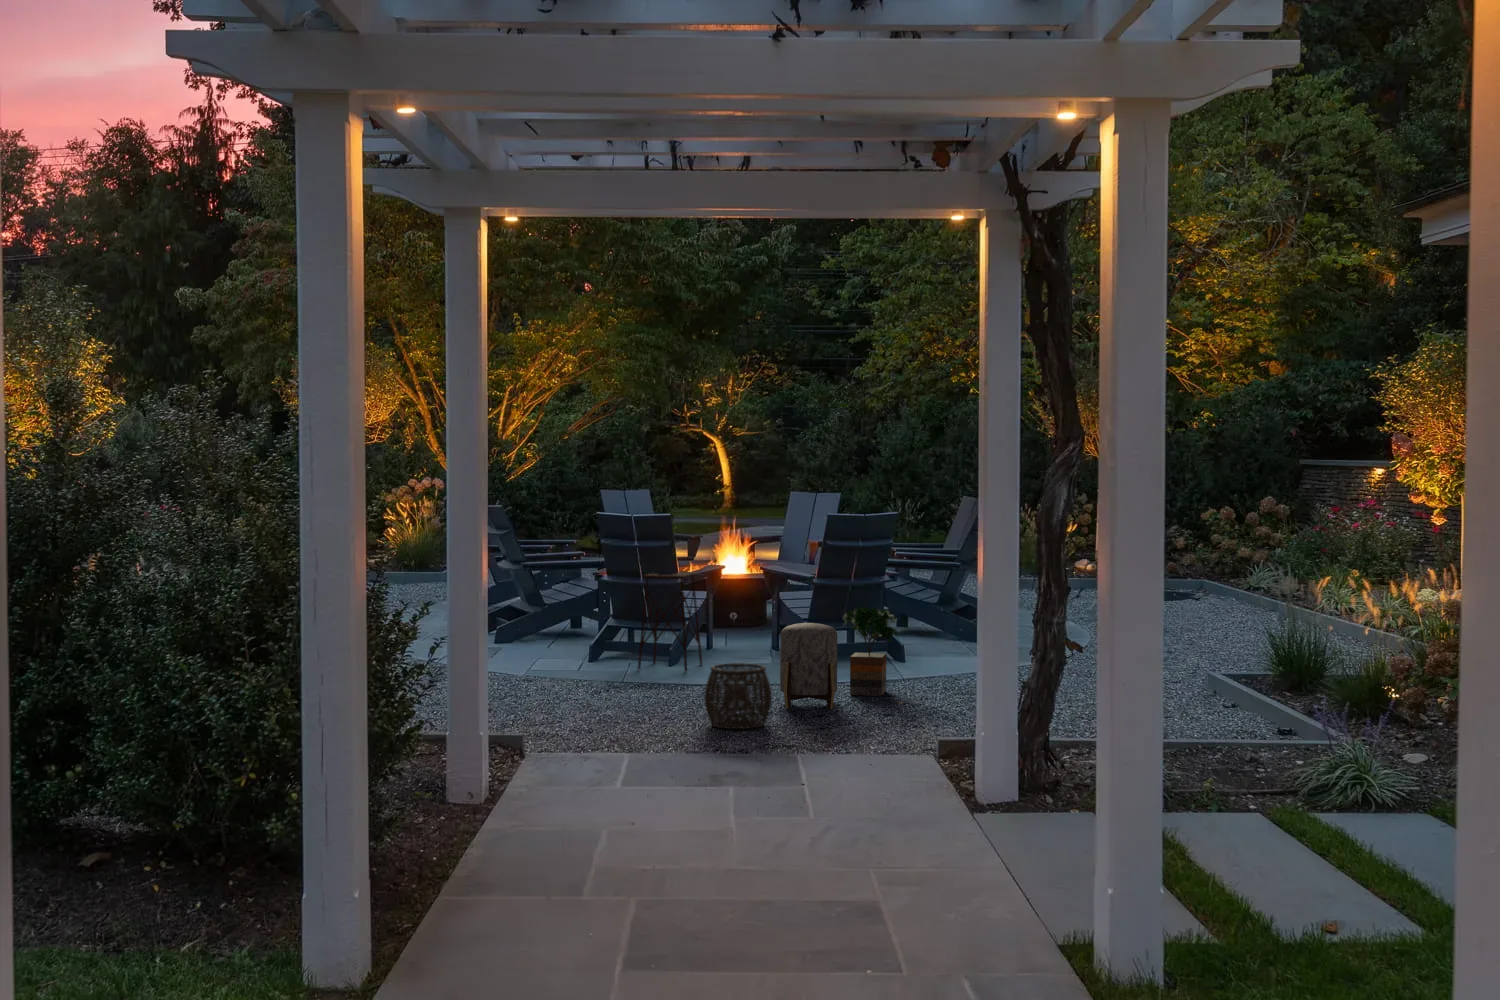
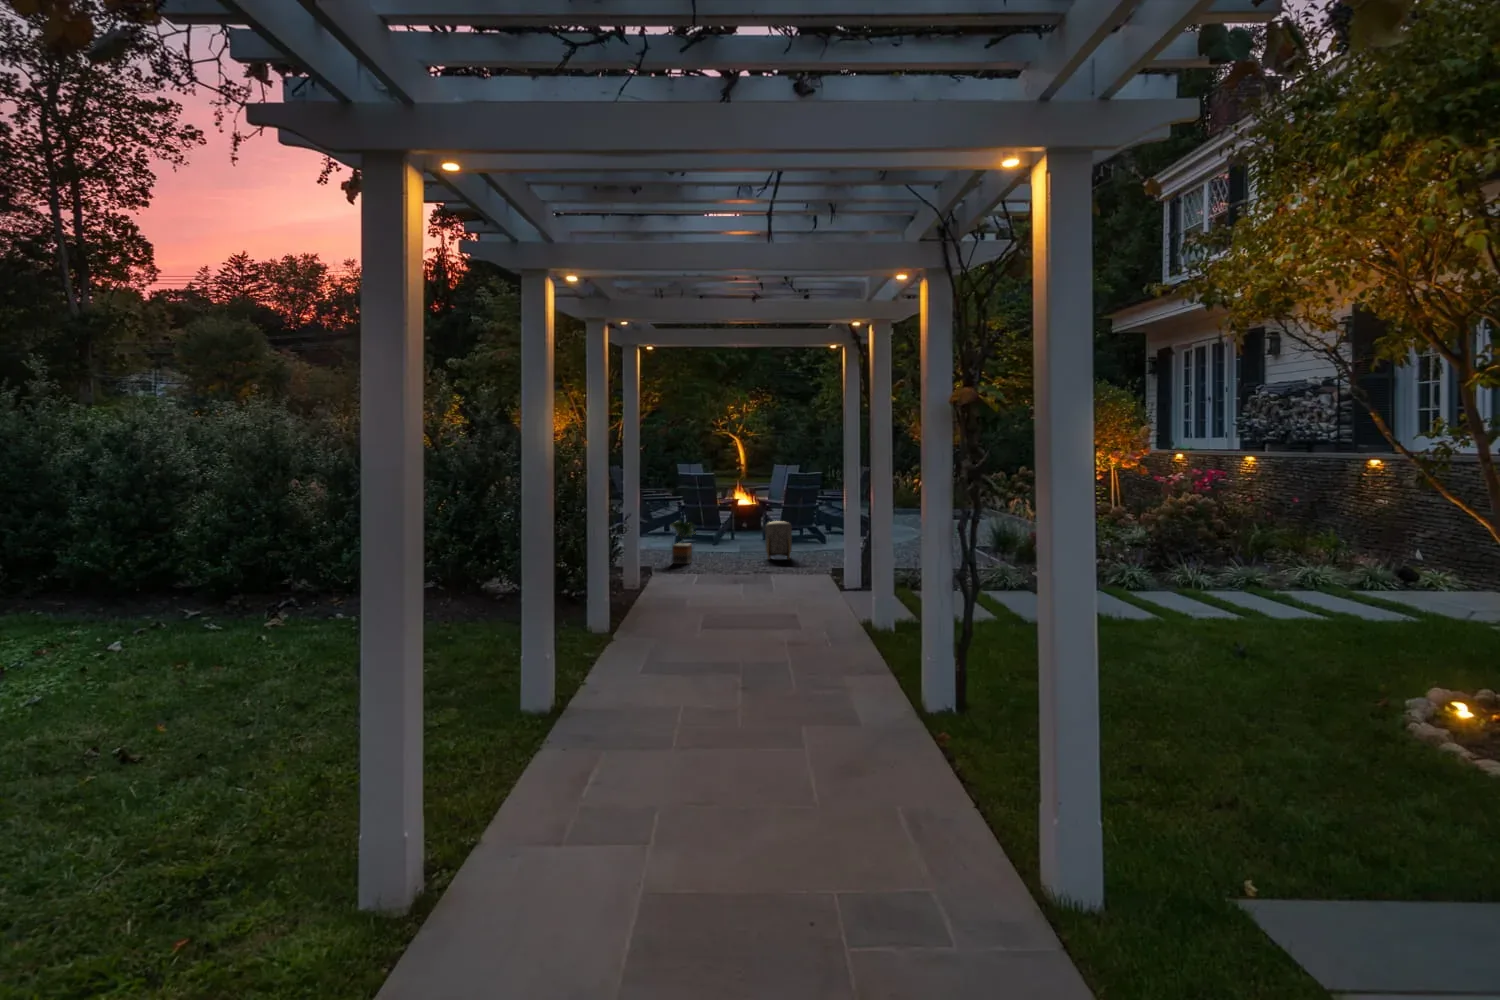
side table: present [638,572,702,671] -> none [699,501,729,548]
potted tree: present [844,607,898,696] -> present [670,521,695,564]
woven basket: present [704,663,772,729] -> none [731,538,762,566]

